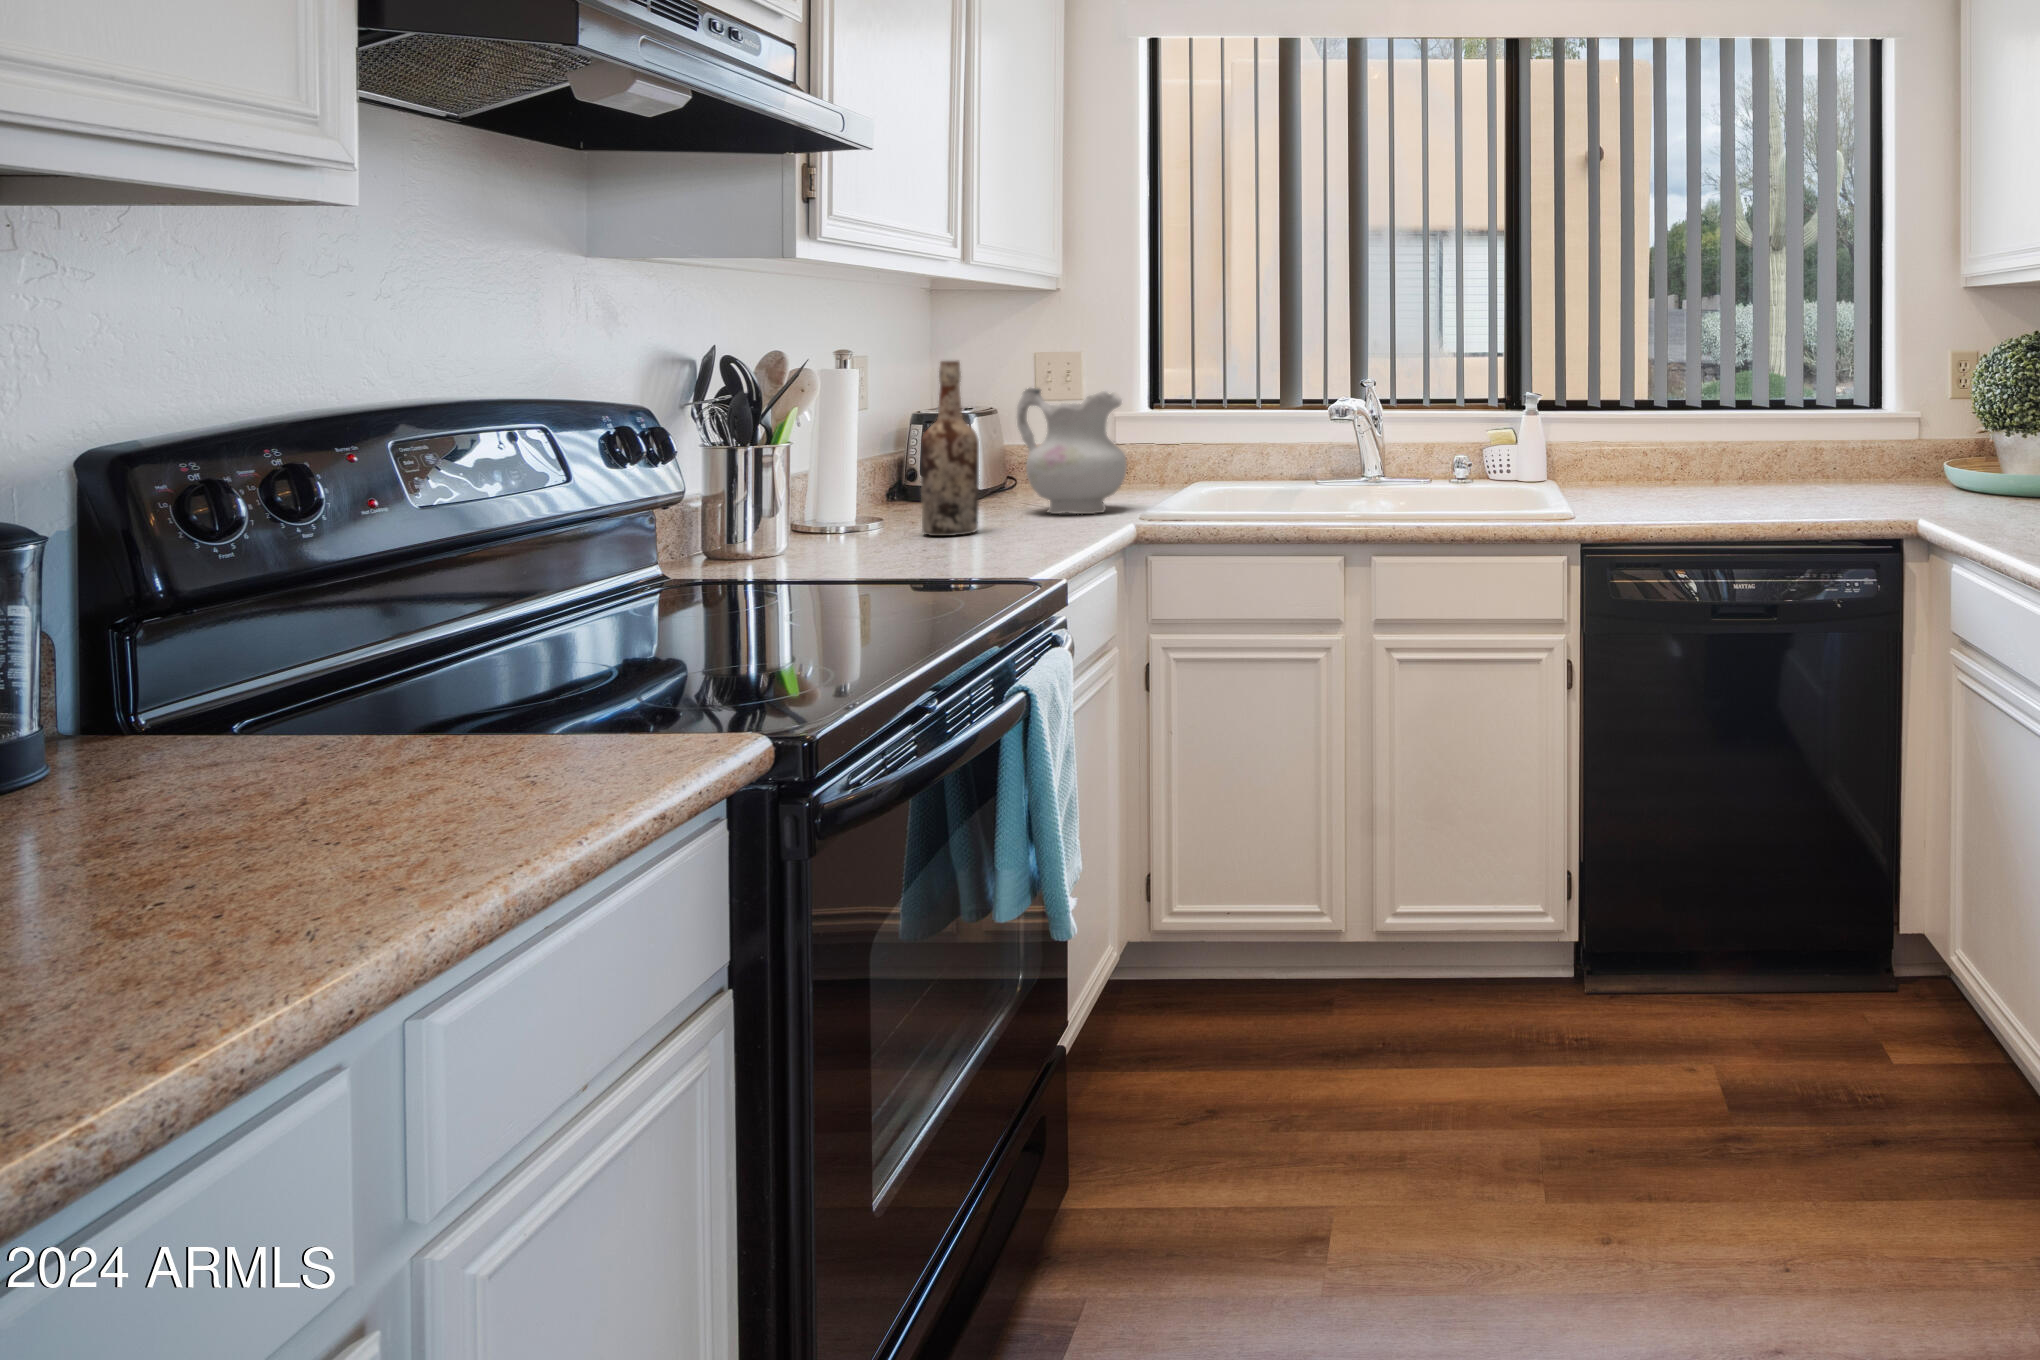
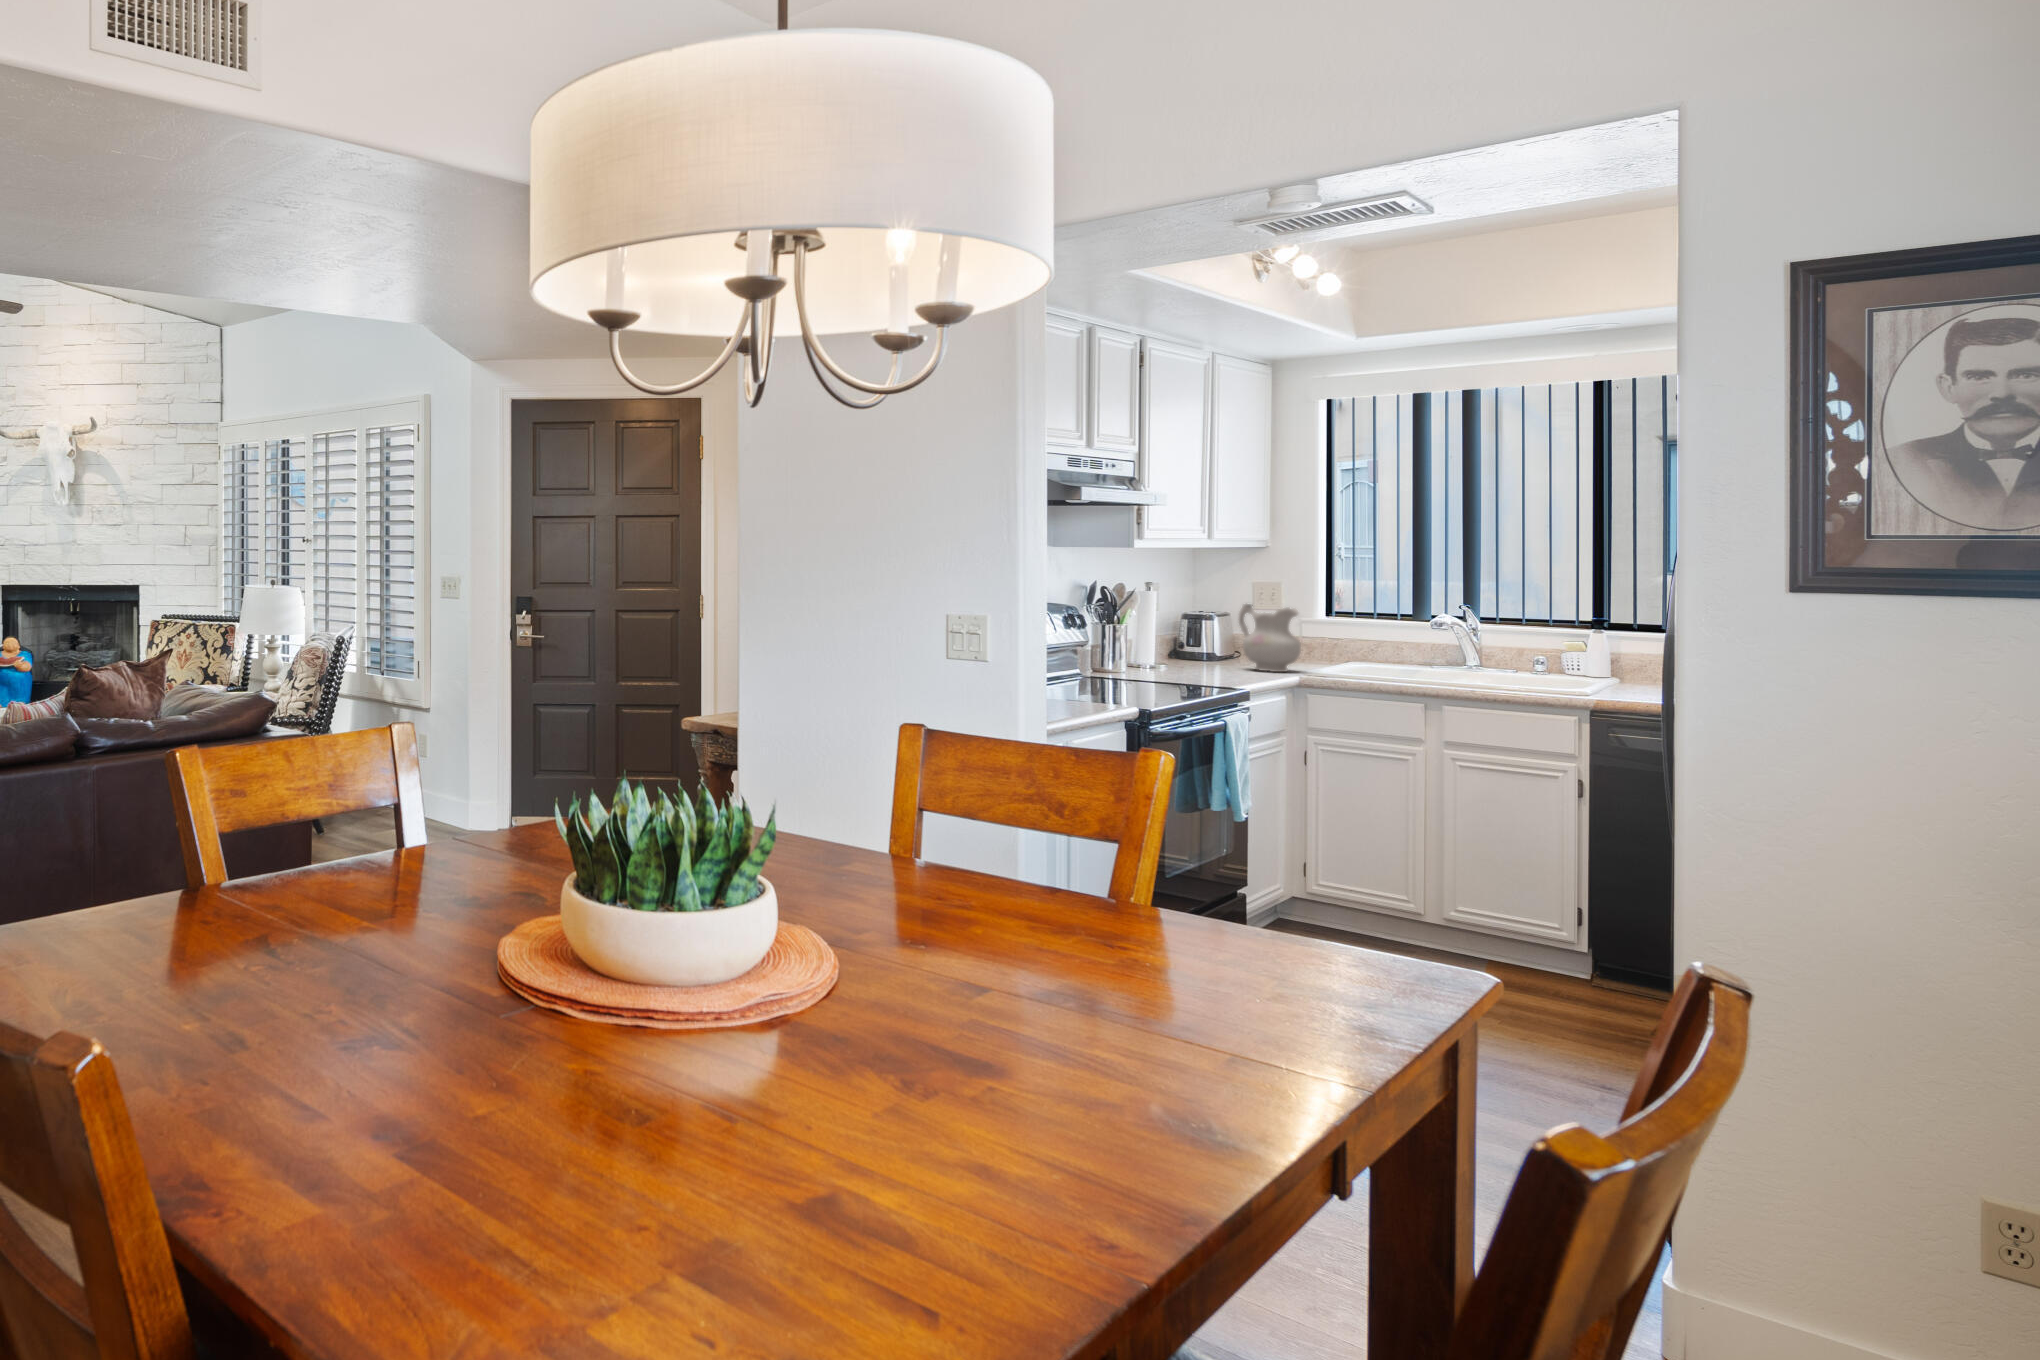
wine bottle: present [921,361,979,536] -> none [1187,589,1216,673]

